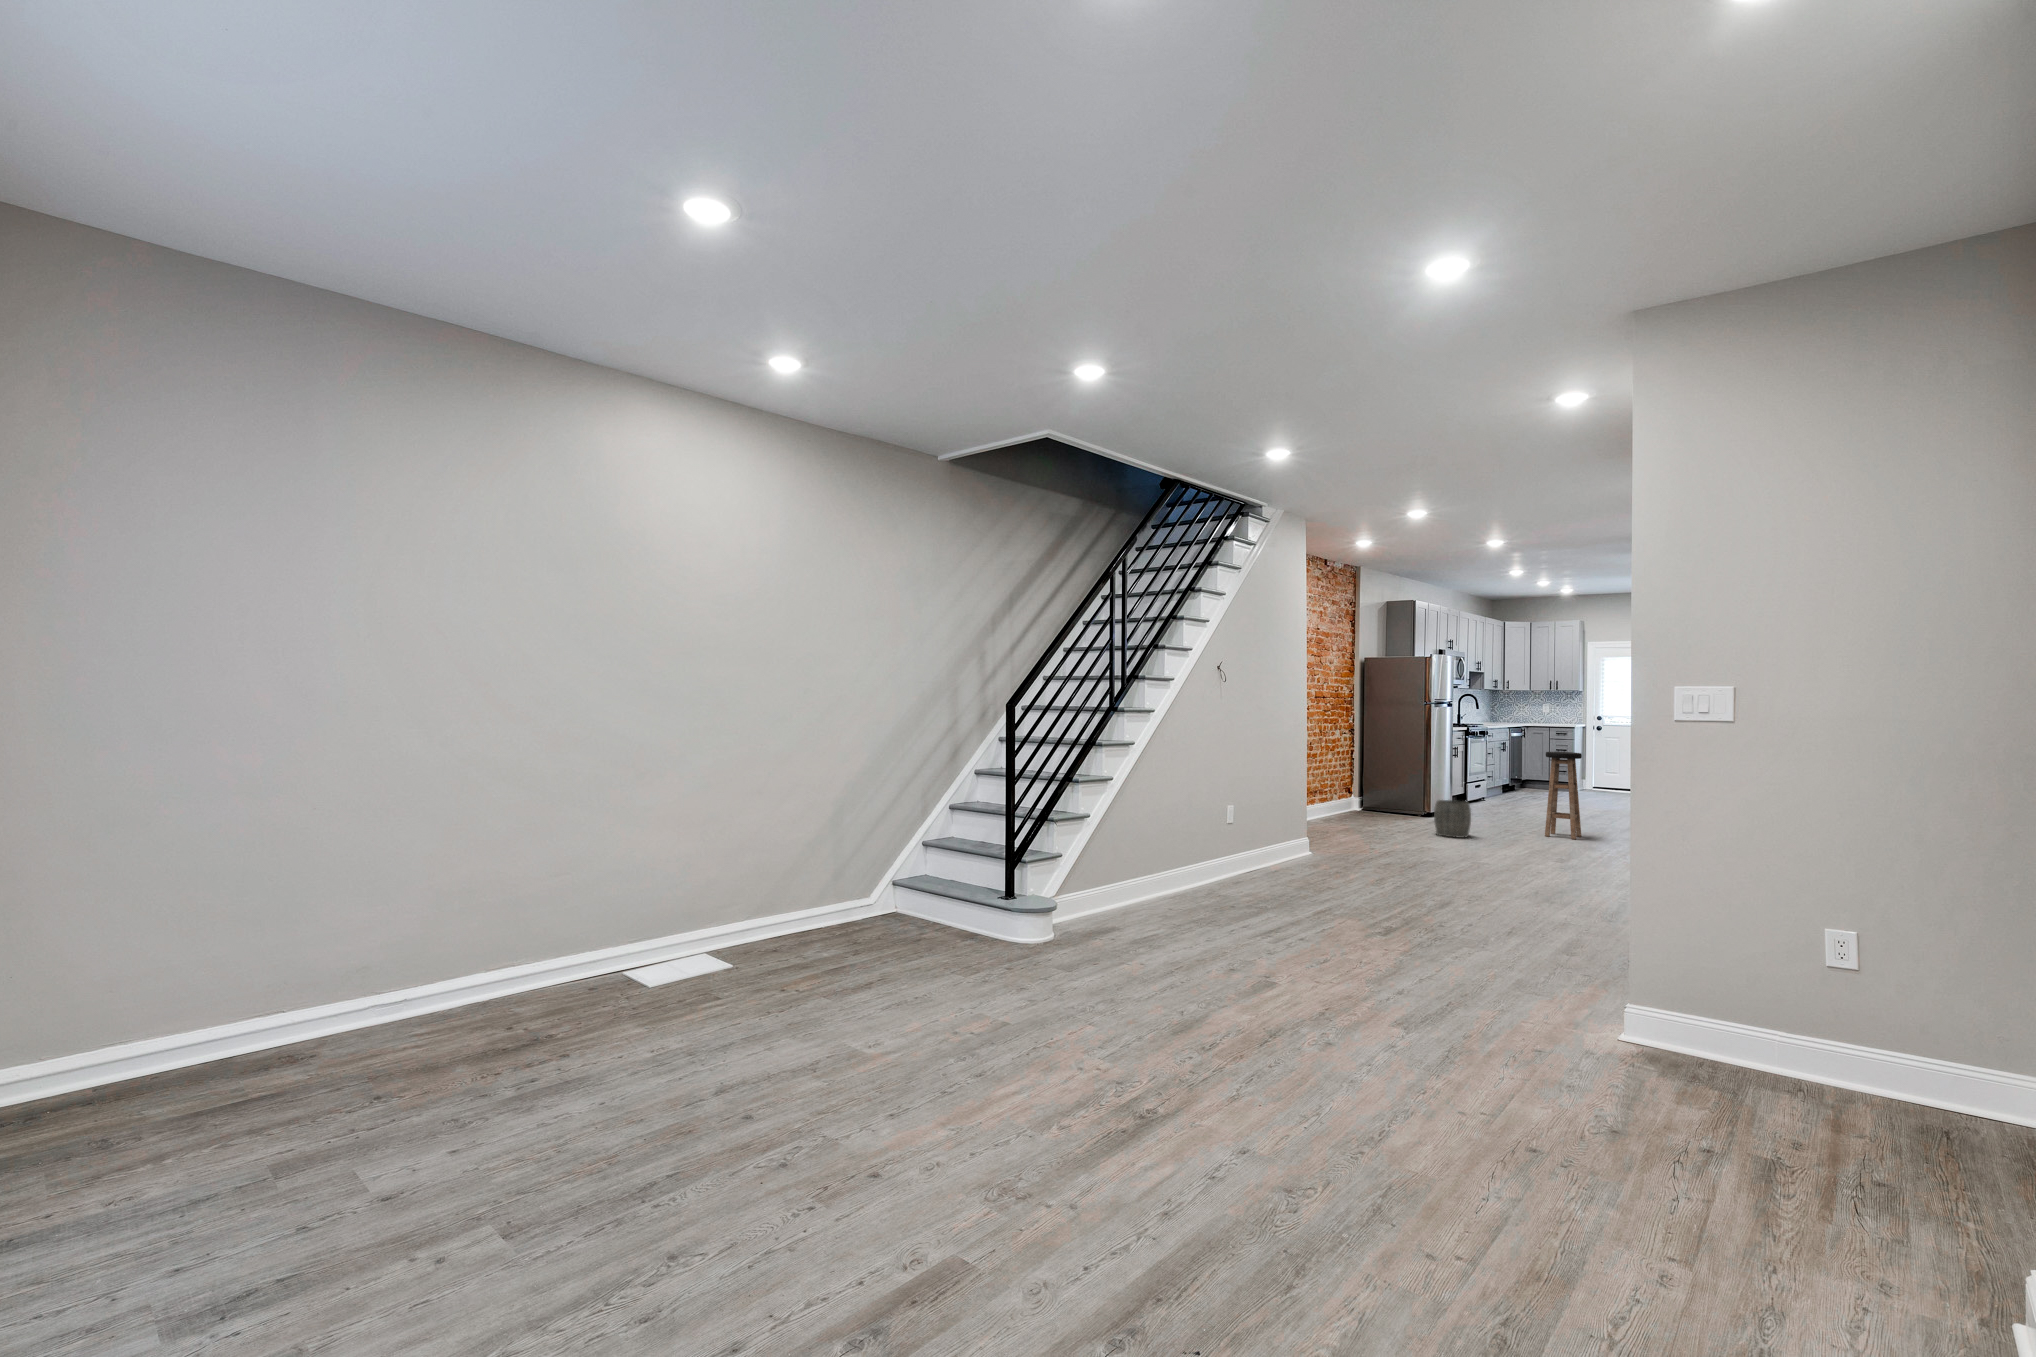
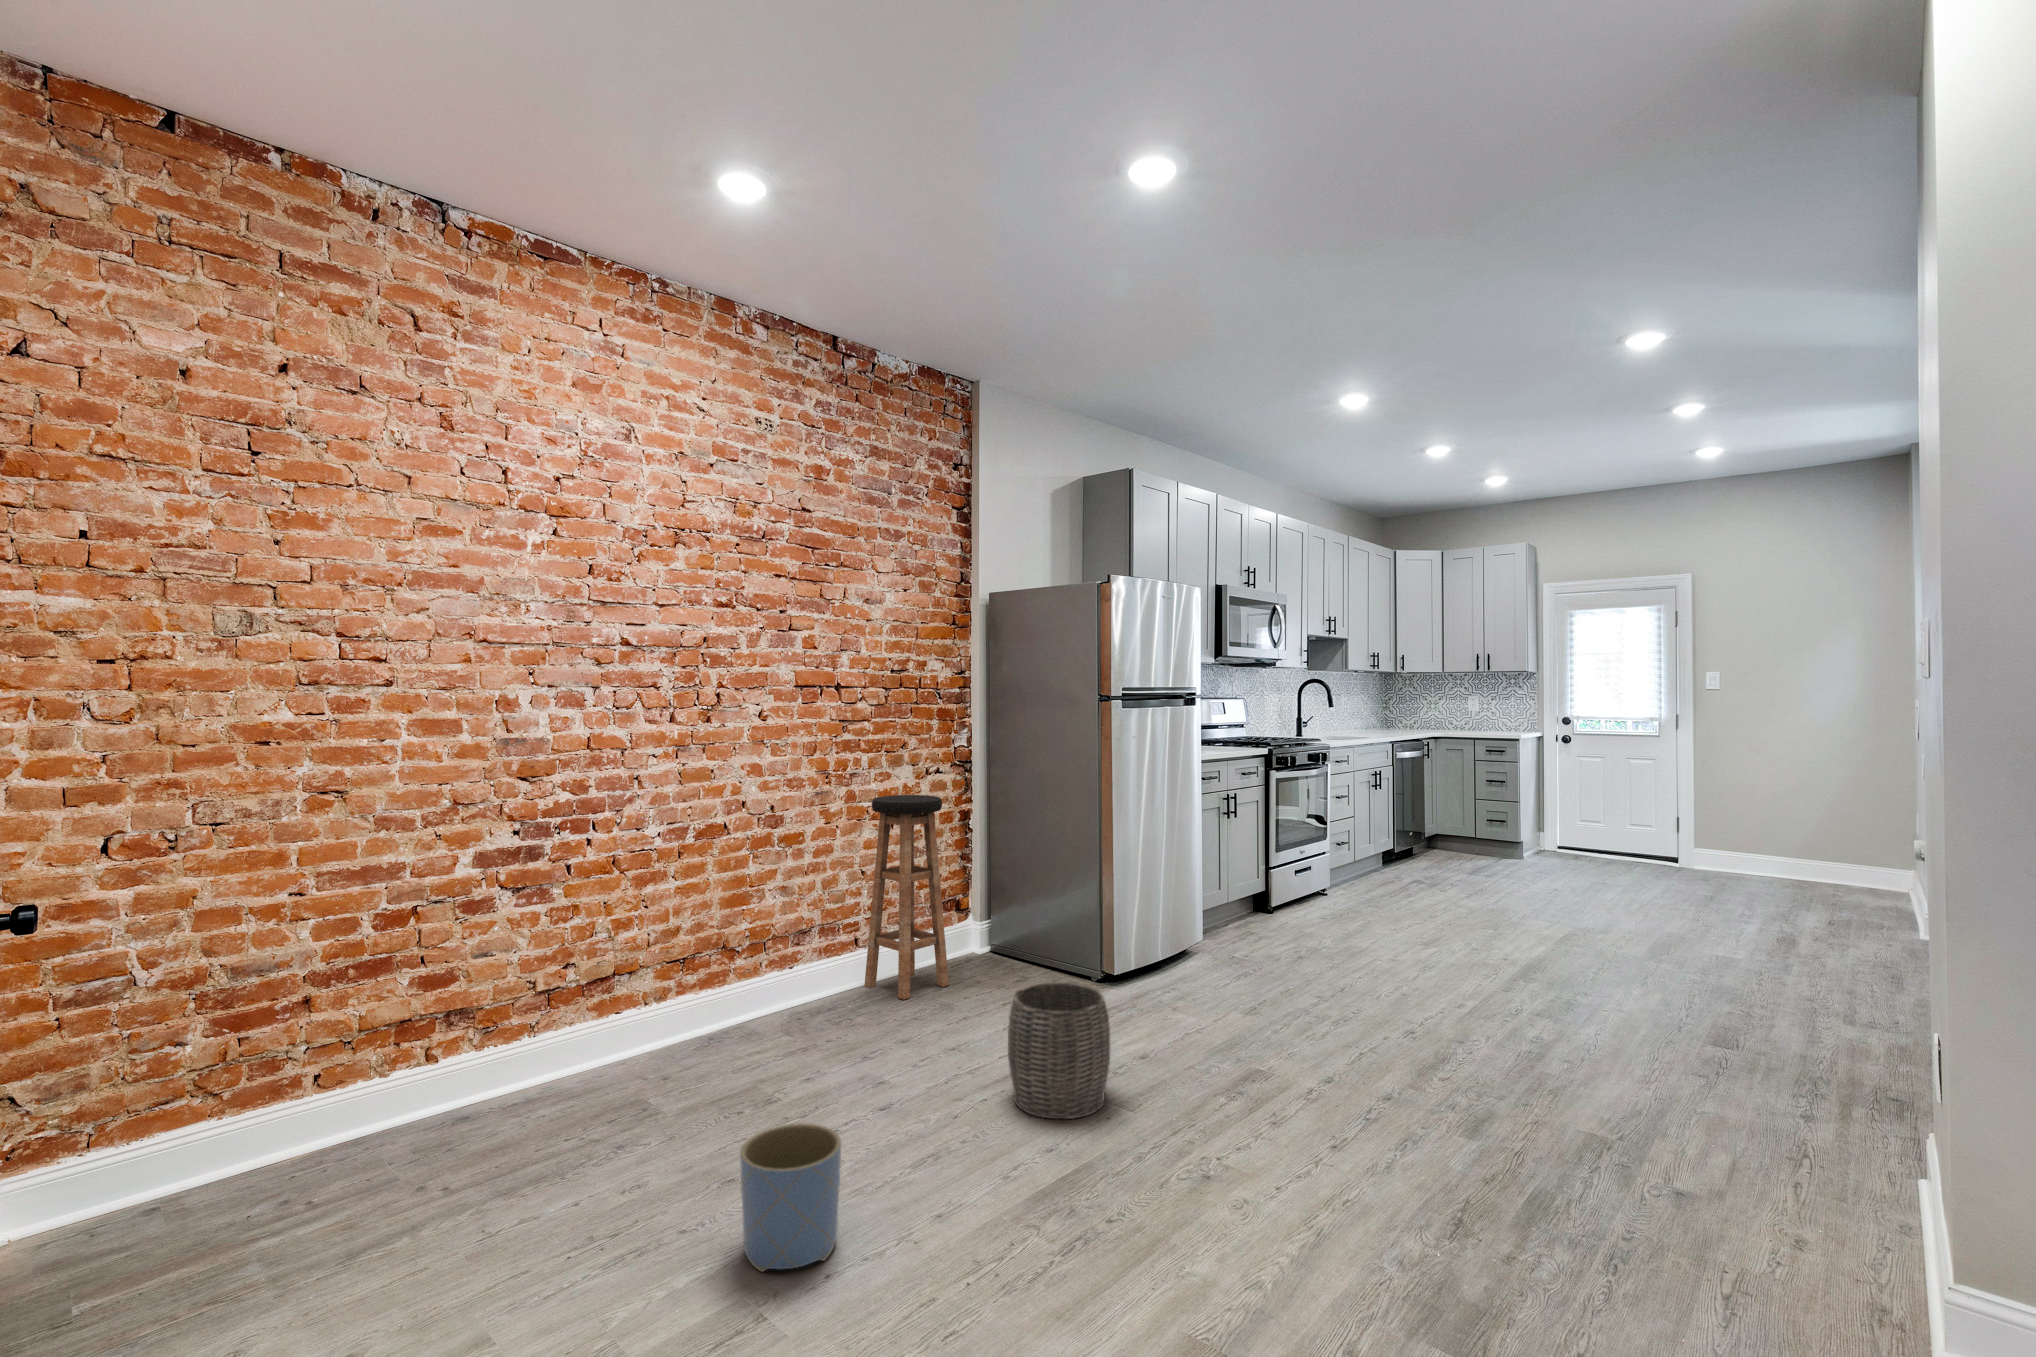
bar stool: present [1545,752,1582,839] -> present [864,795,949,1000]
planter: none [1405,820,1434,851] -> present [740,1123,841,1272]

